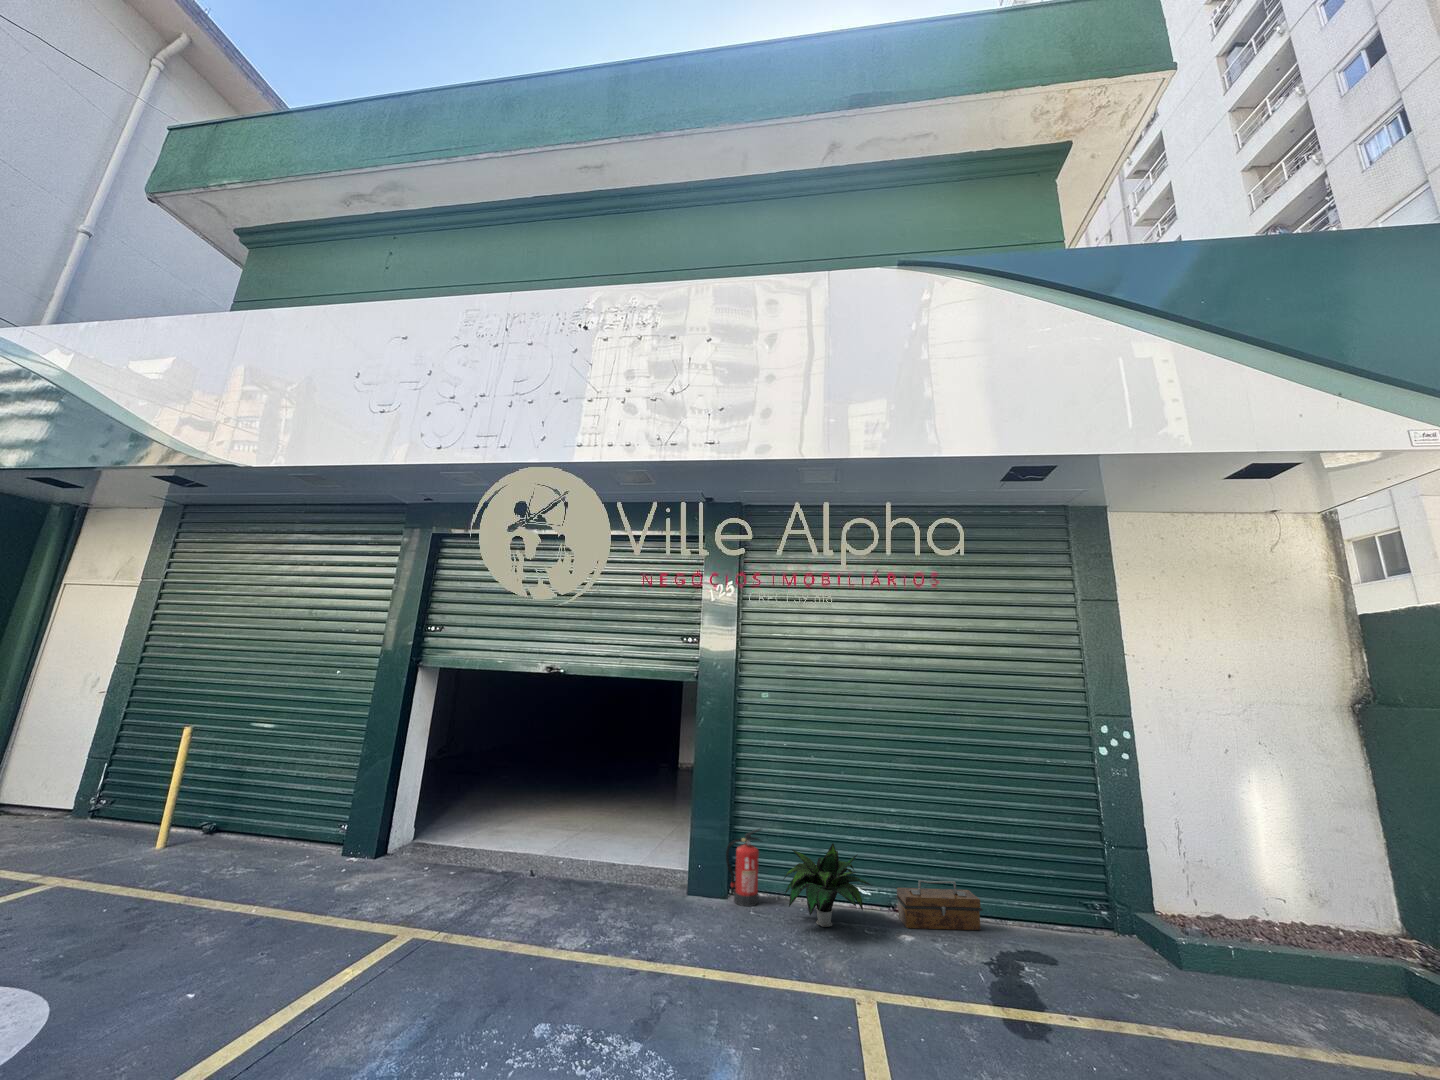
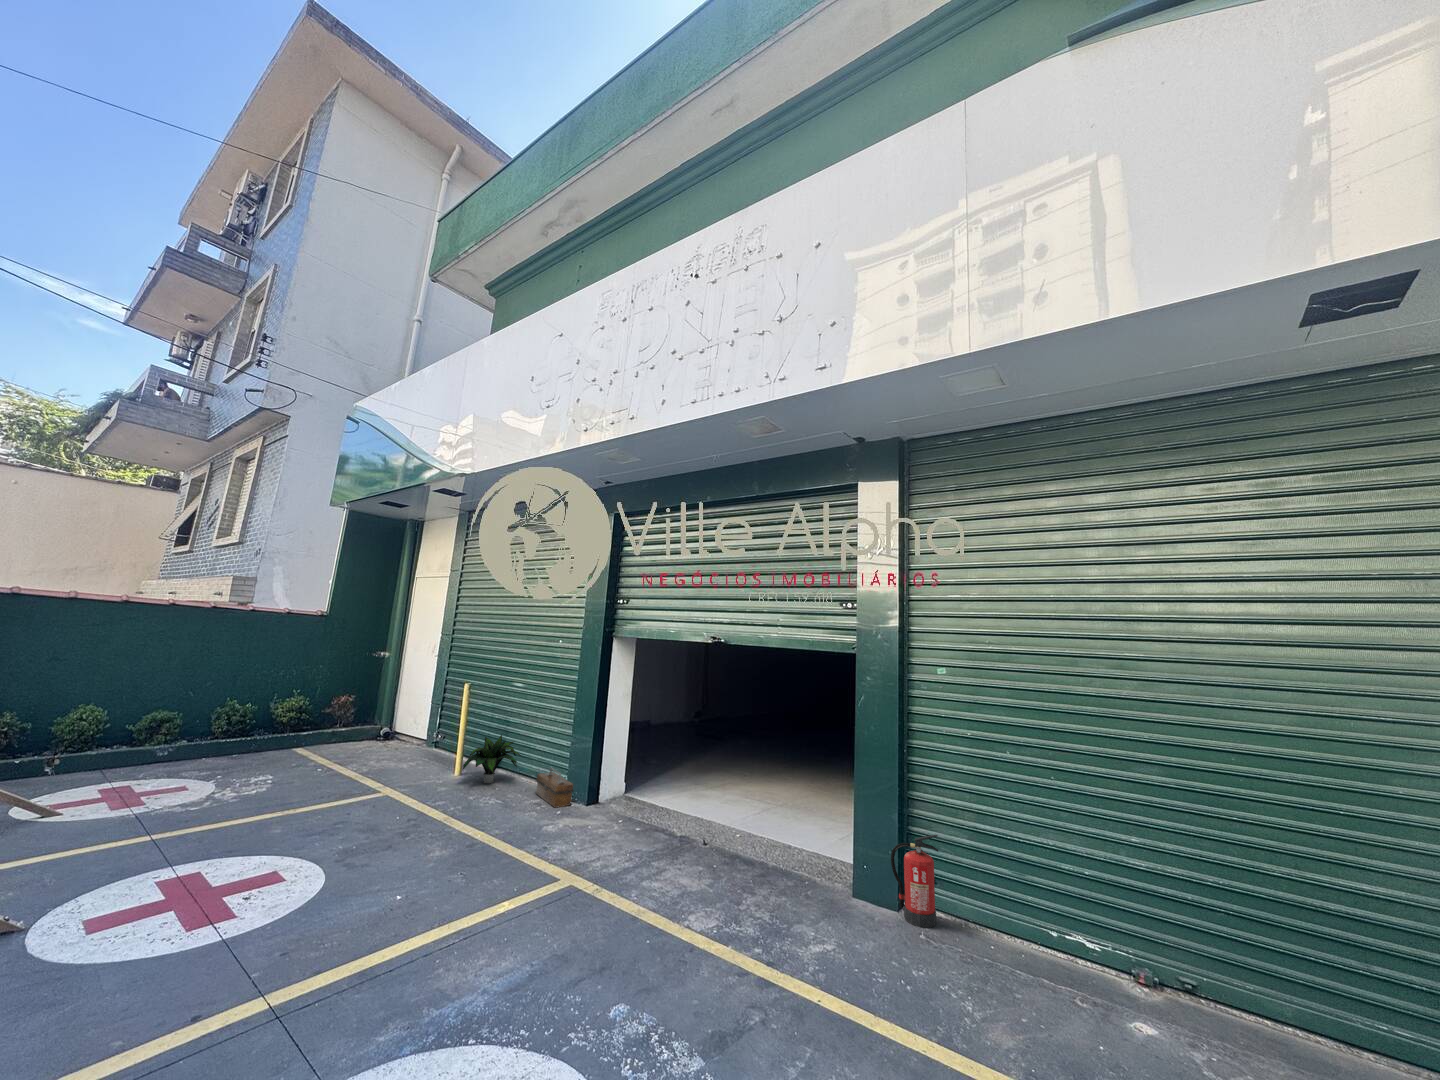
potted plant: present [784,843,872,927] -> present [462,735,521,784]
toolbox: present [895,880,983,930] -> present [536,768,574,808]

